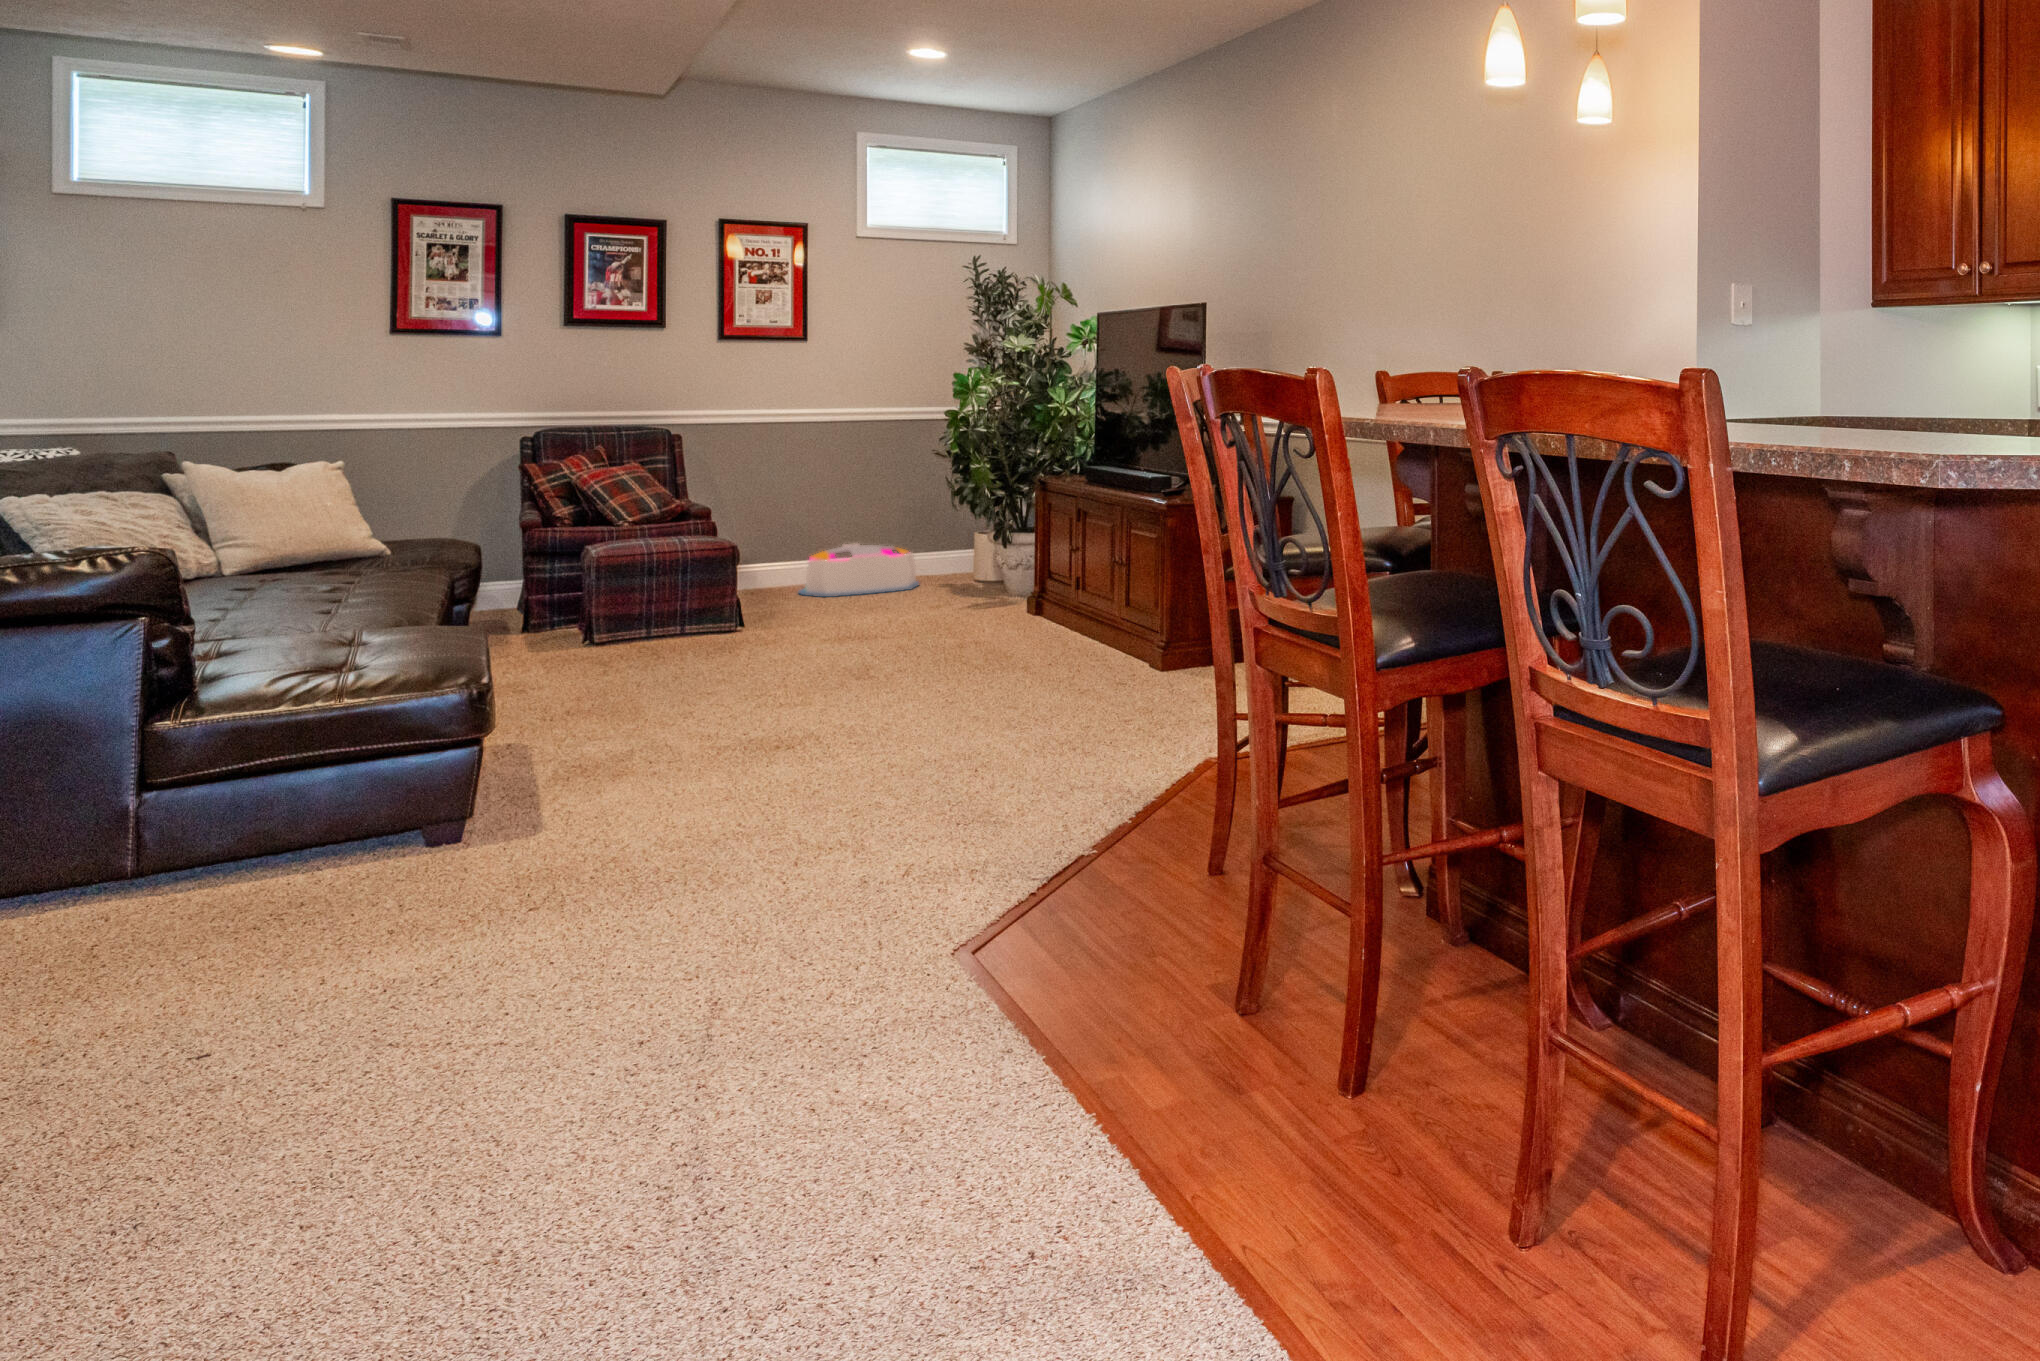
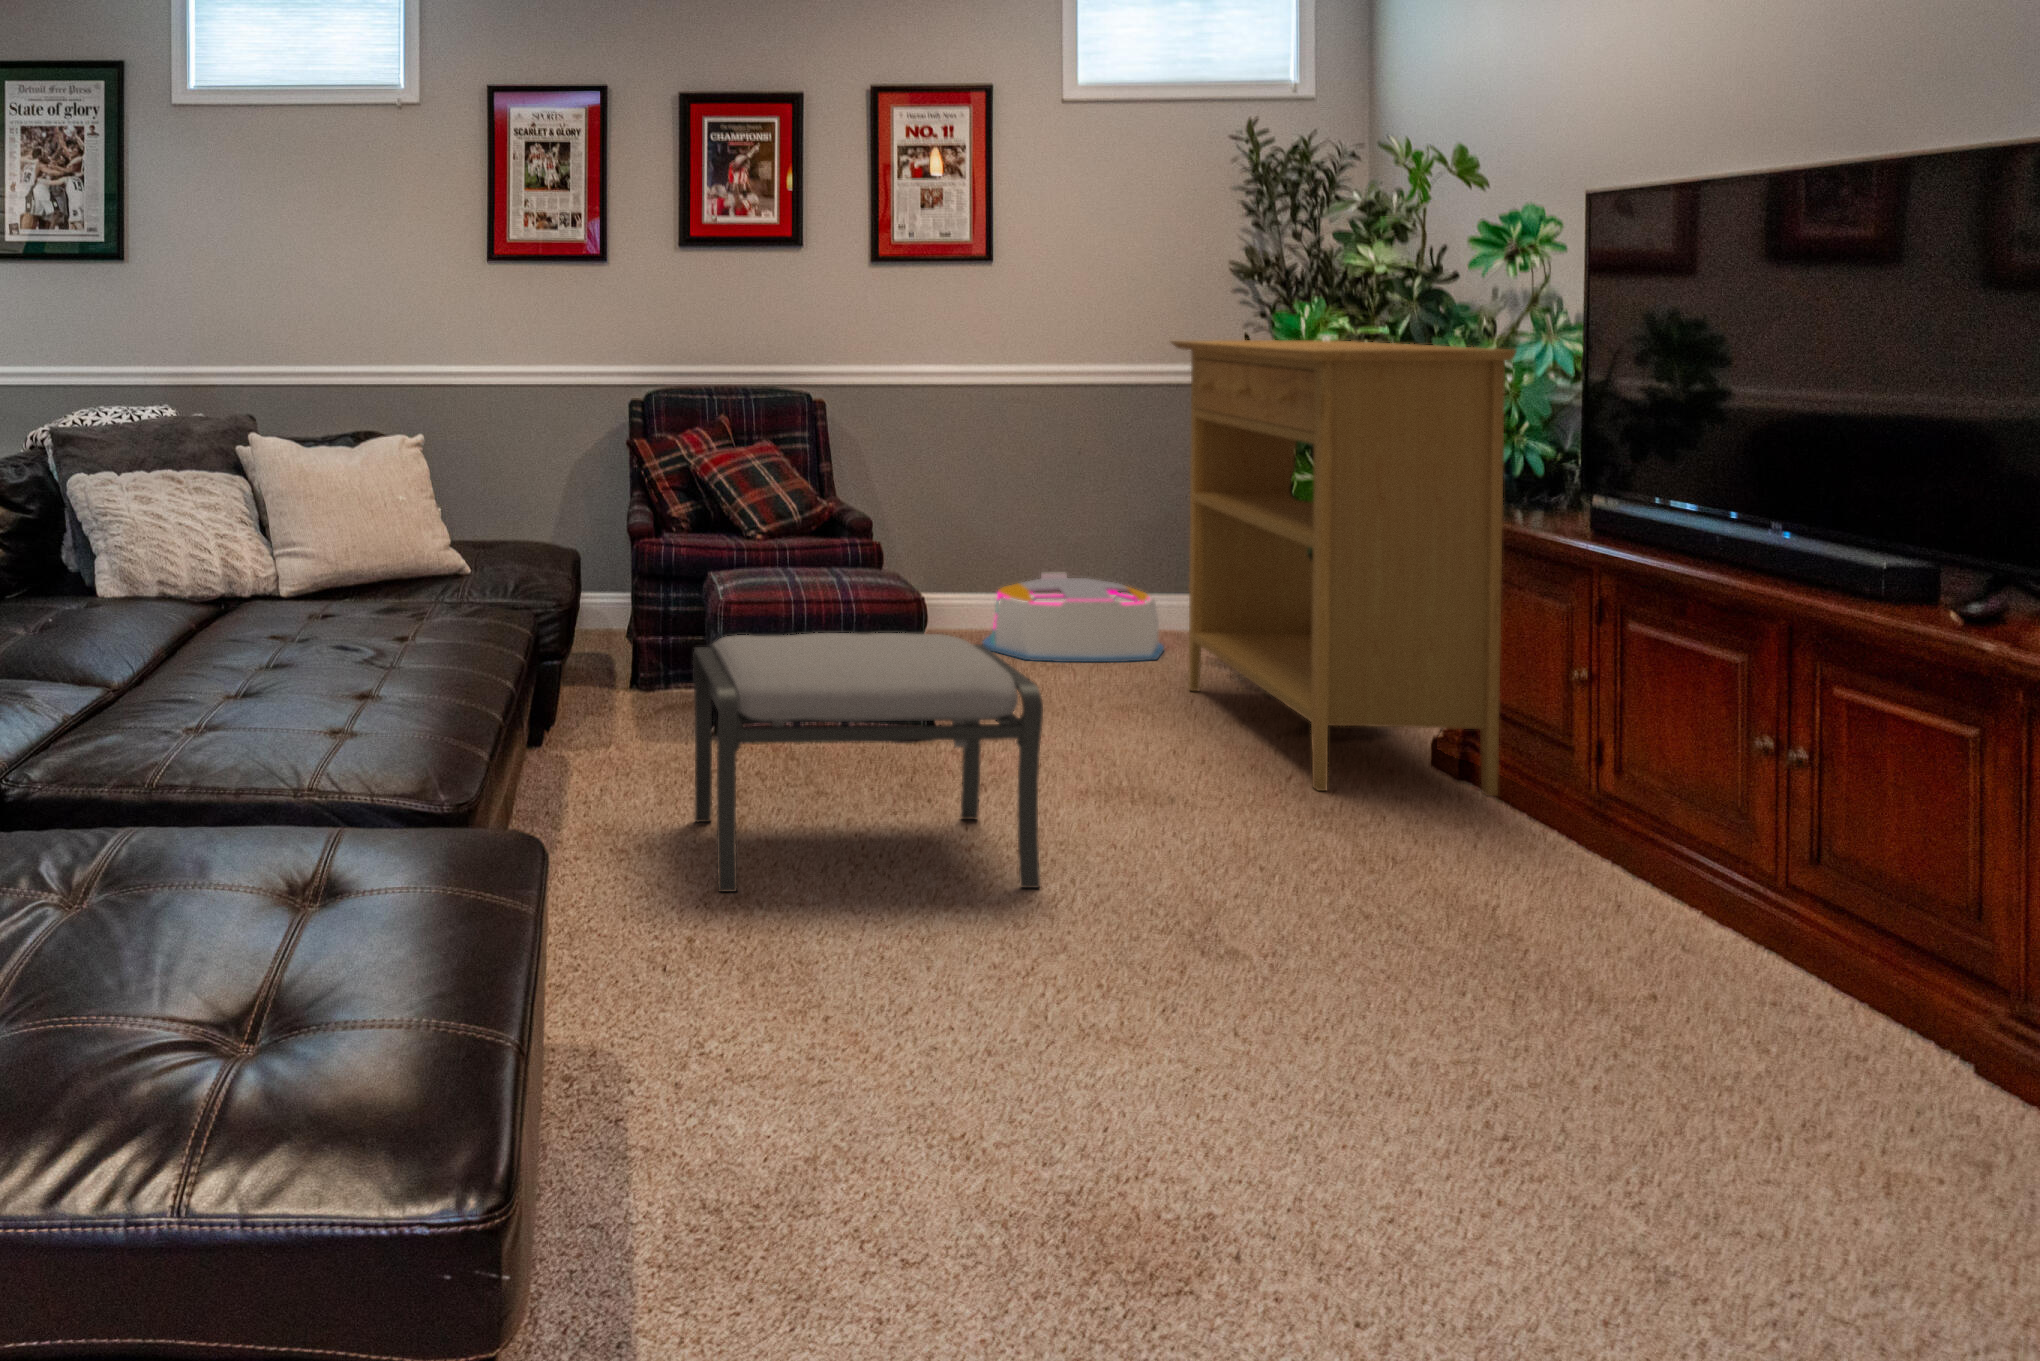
console table: none [909,391,1053,627] -> present [1171,340,1516,796]
ottoman: none [573,553,783,696] -> present [693,633,1043,892]

